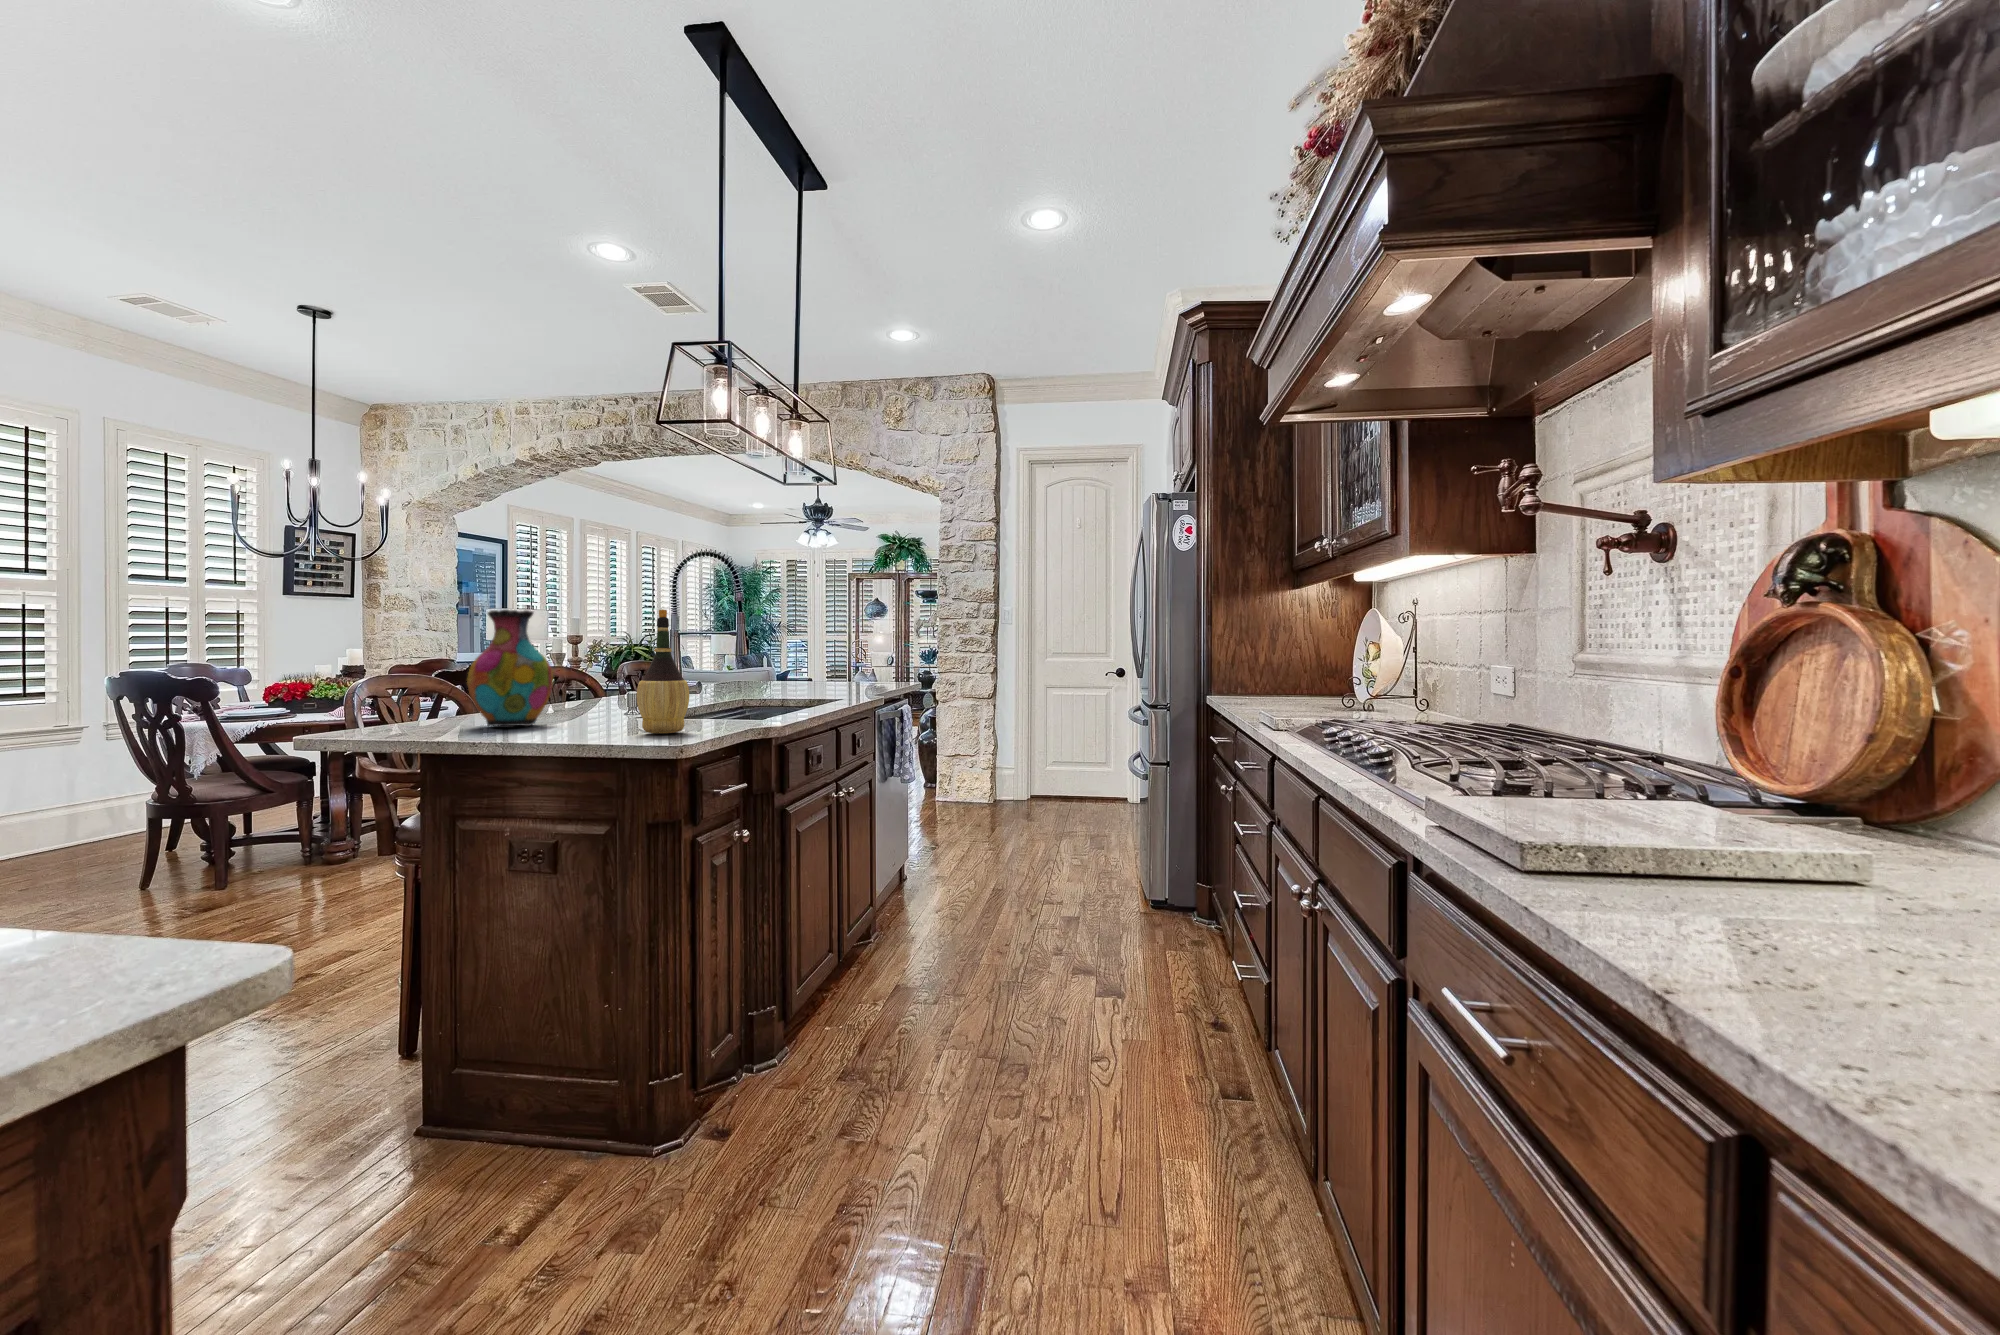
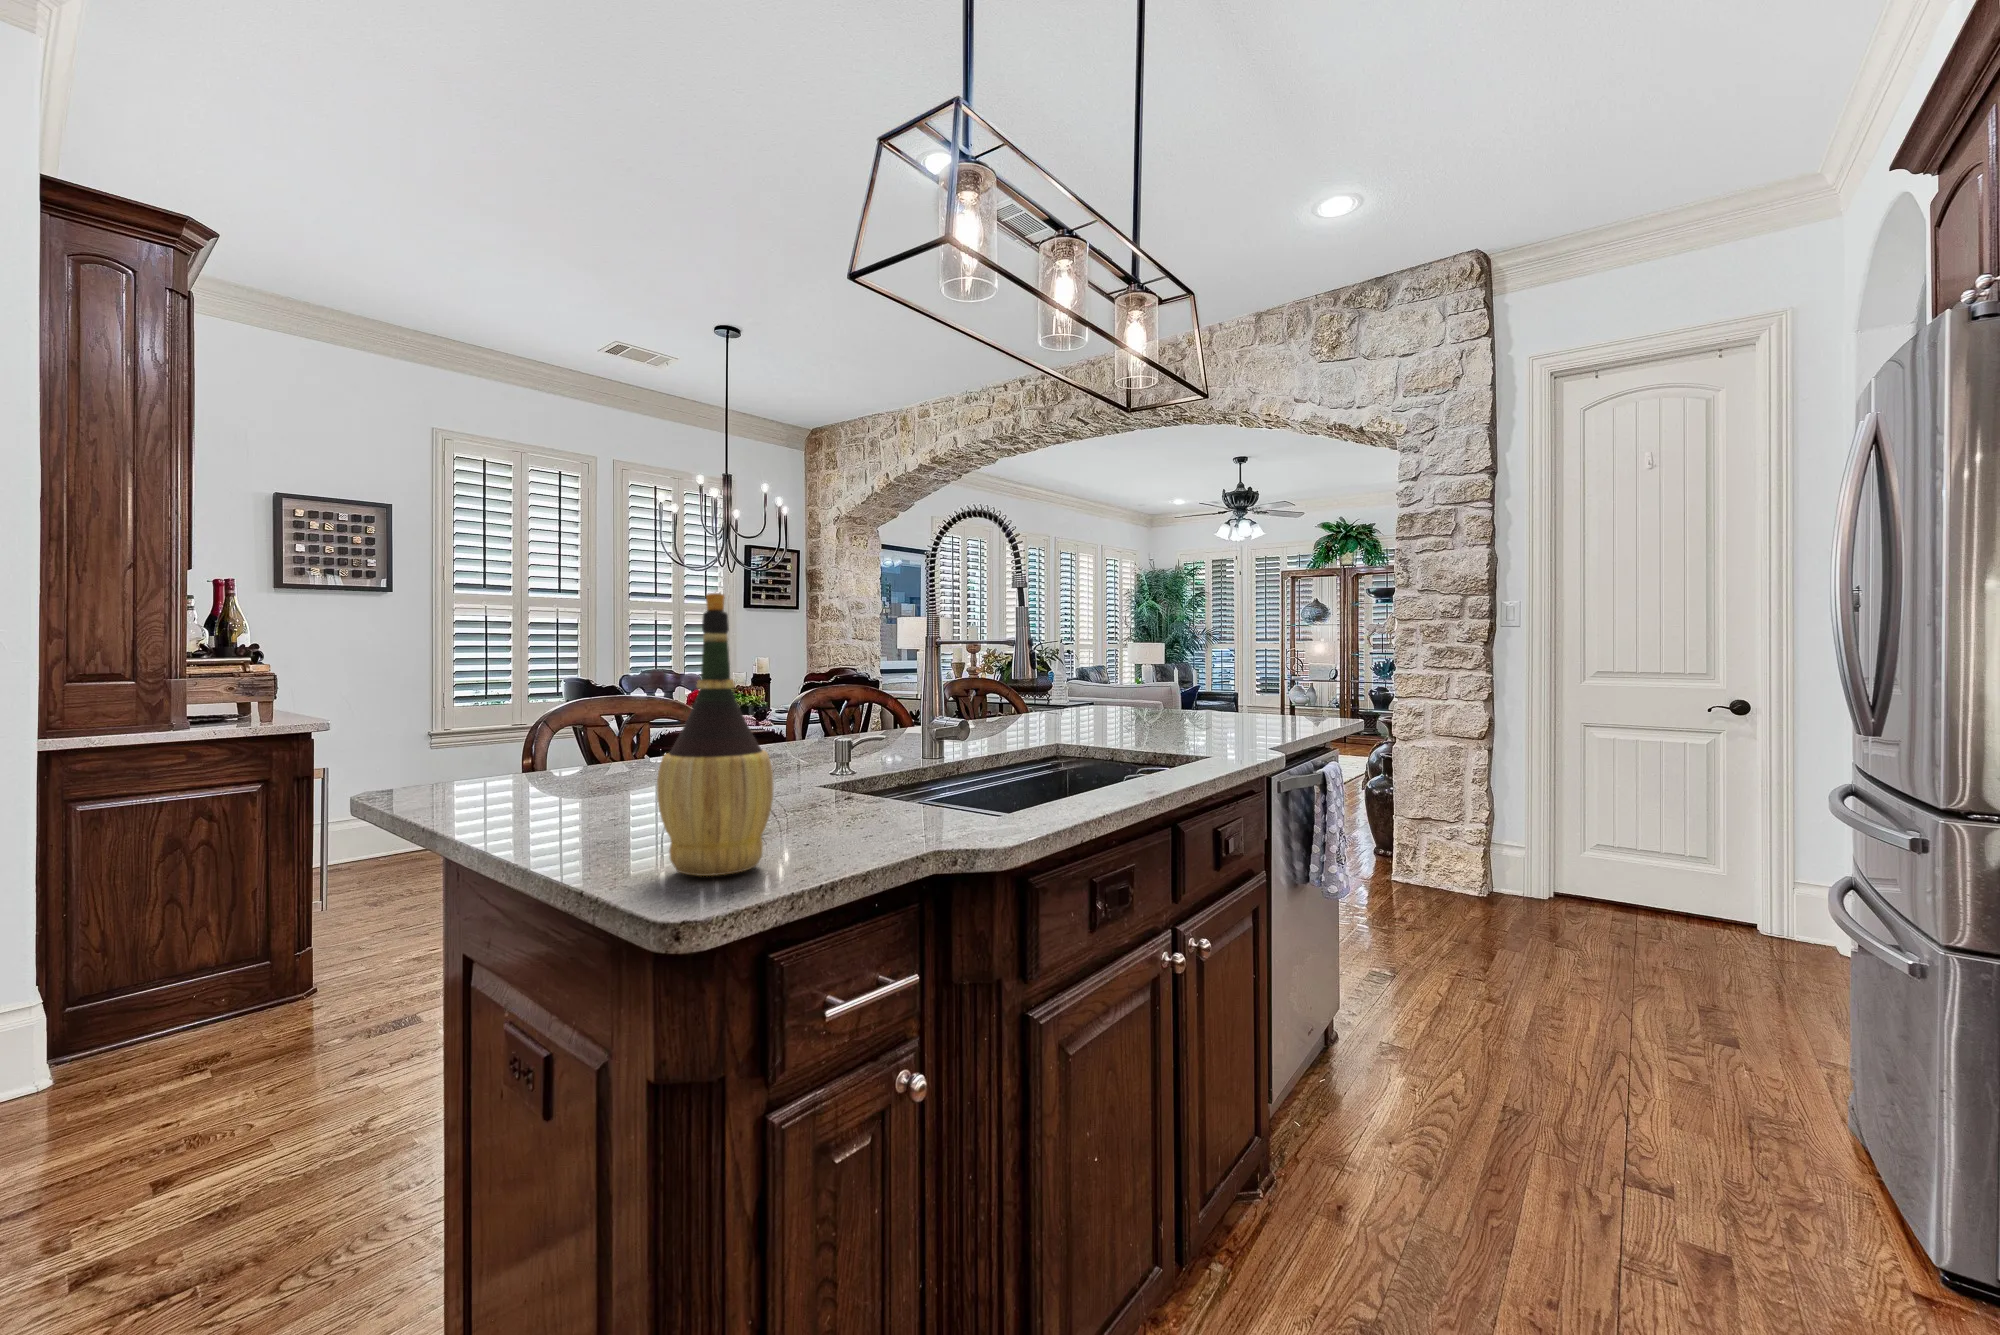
vase: present [467,609,553,726] -> none [485,605,635,818]

